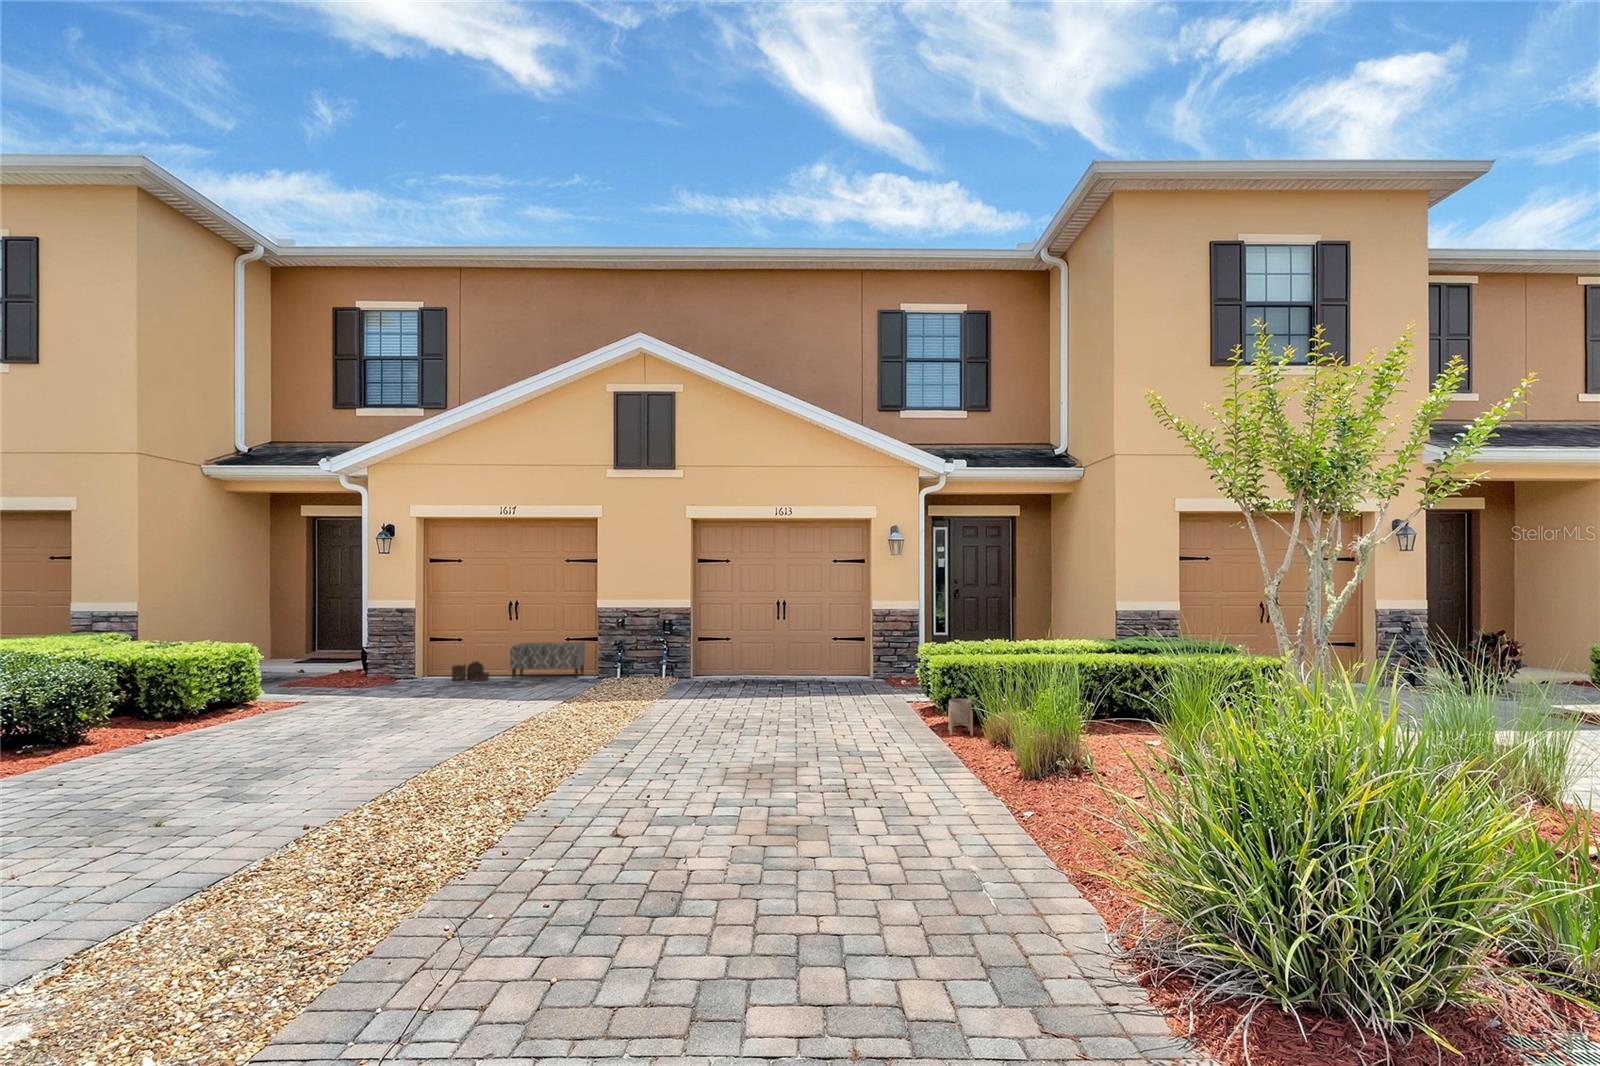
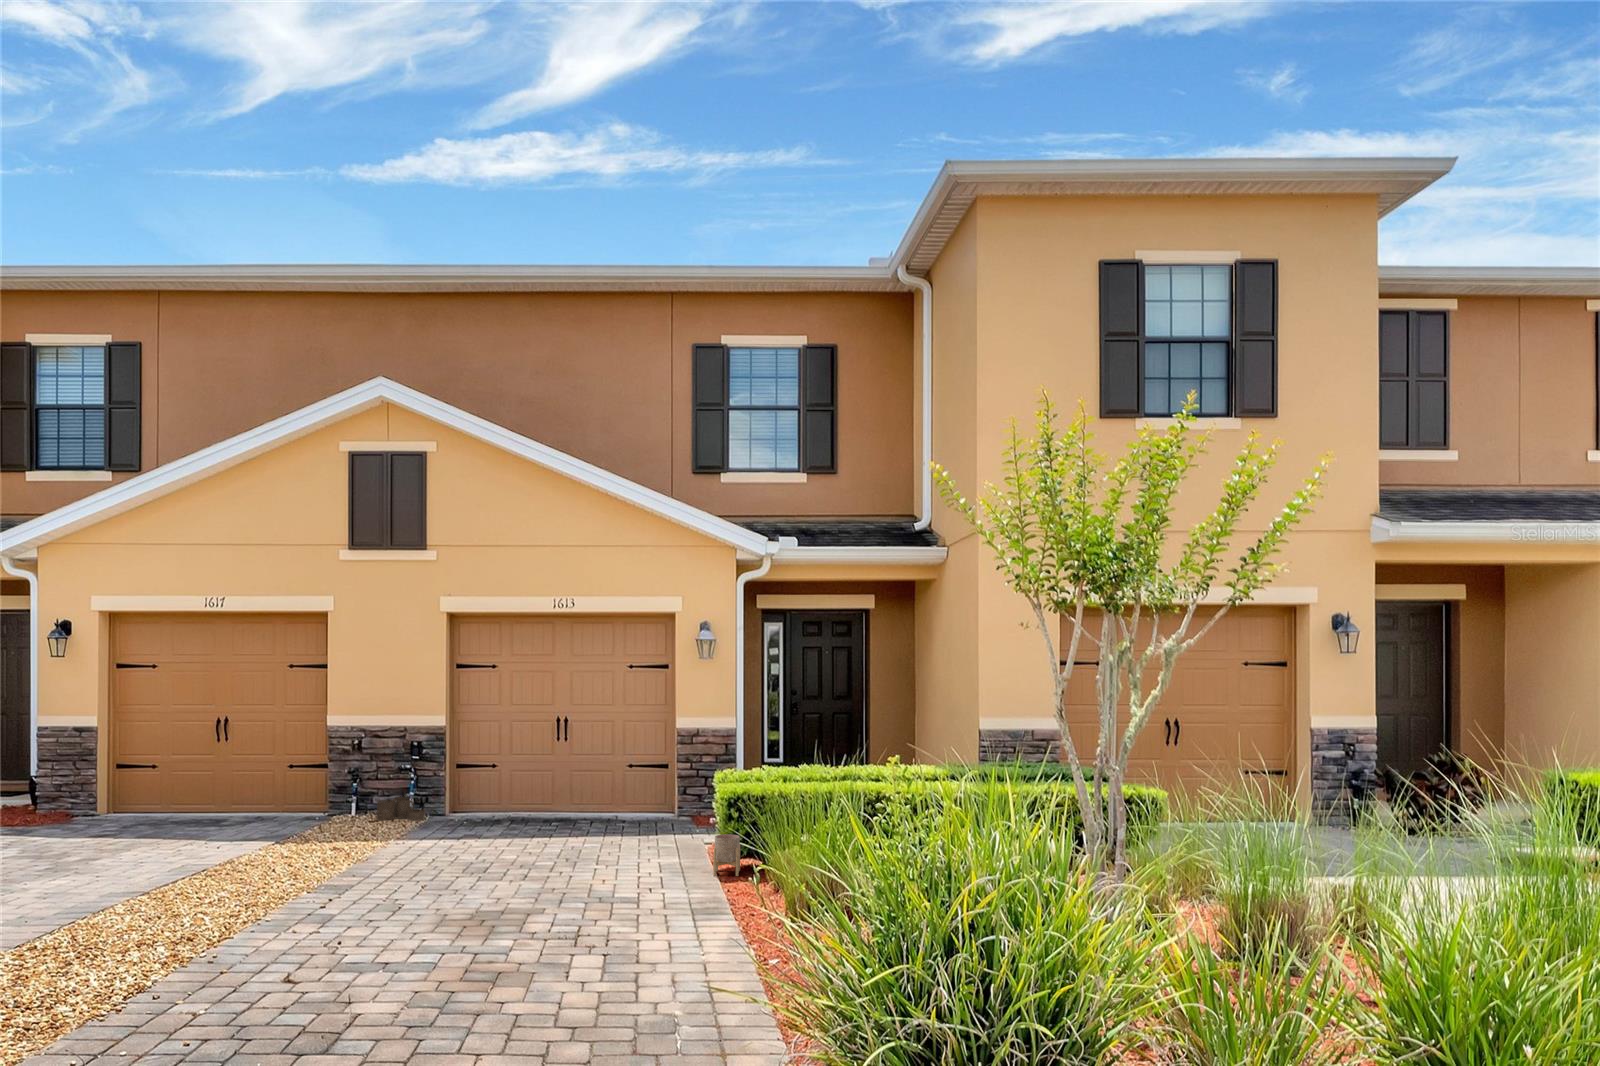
bench: present [510,642,586,679] -> none [215,770,317,816]
woven basket: present [452,661,489,682] -> present [377,796,425,821]

